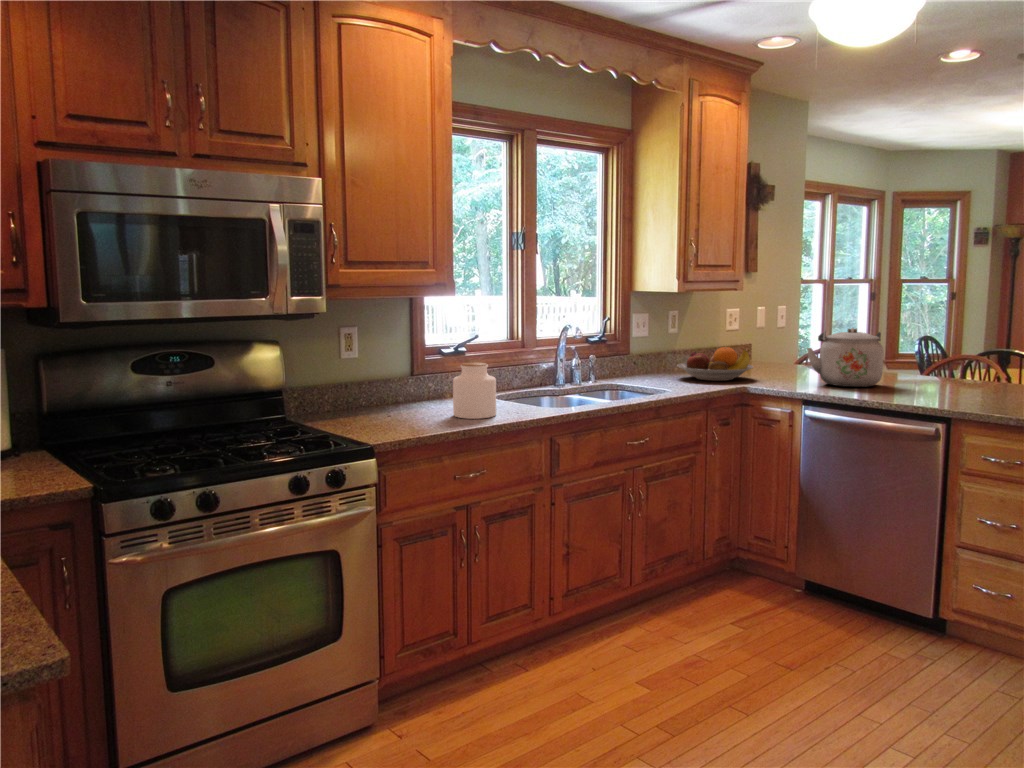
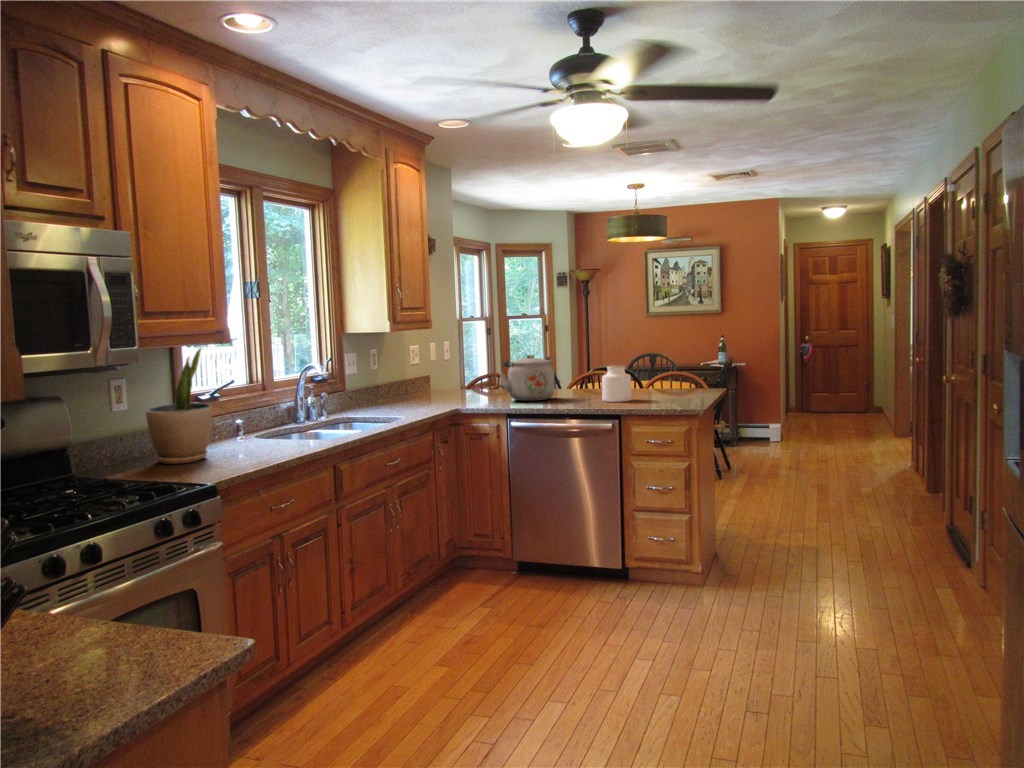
potted plant: none [363,300,425,416] -> present [146,348,212,464]
fruit bowl: present [677,347,753,381] -> none [392,378,456,407]
jar: present [453,362,496,419] -> present [602,365,631,402]

